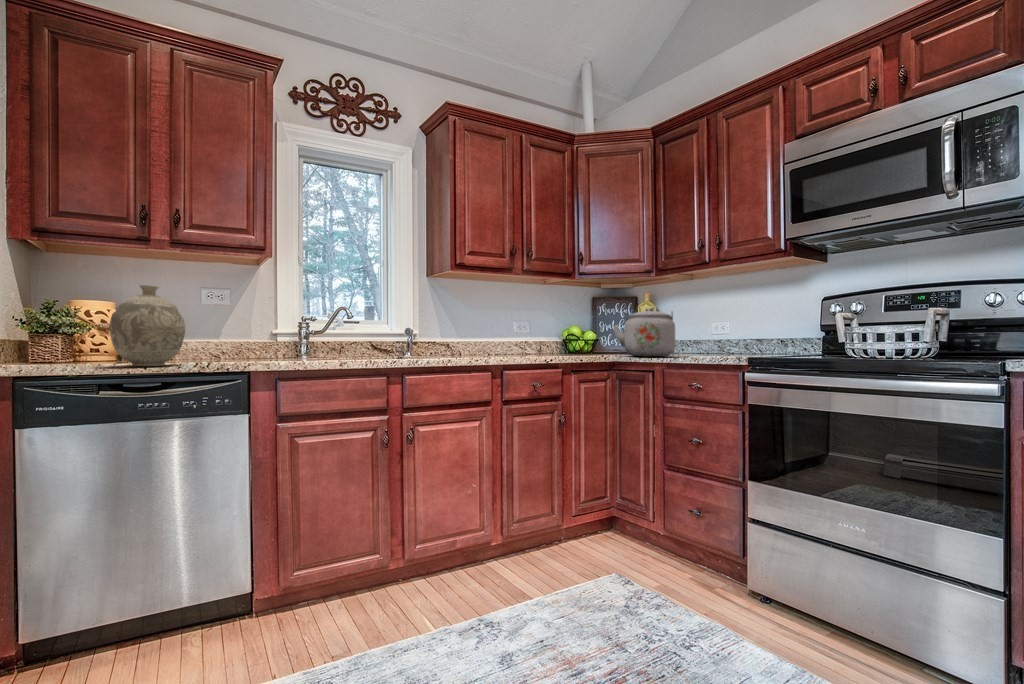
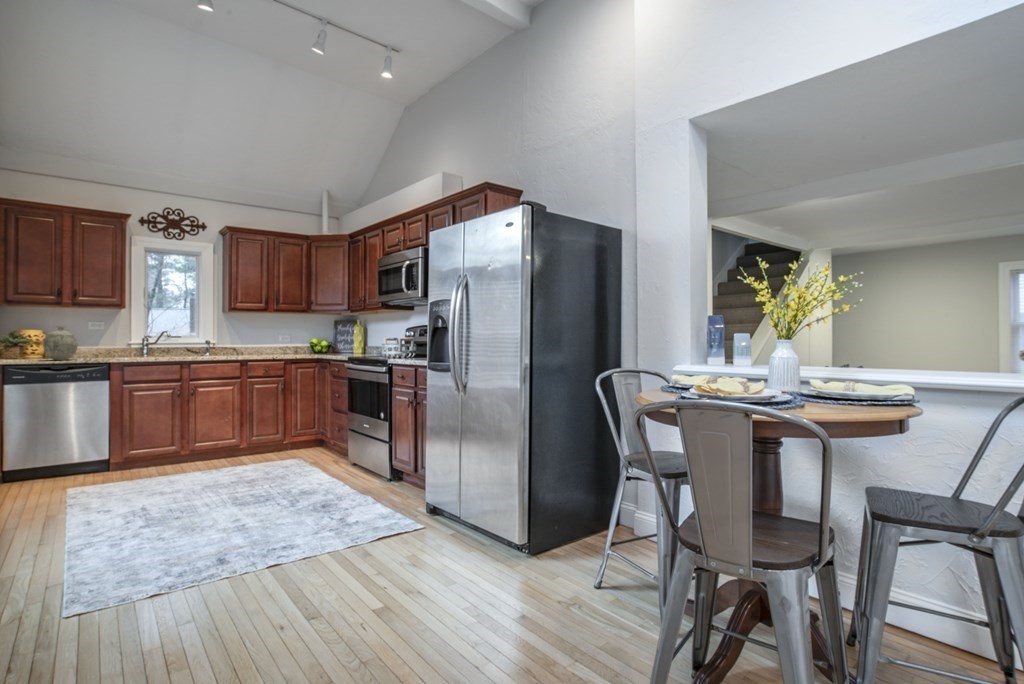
kettle: present [614,308,675,357] -> none [313,332,346,356]

